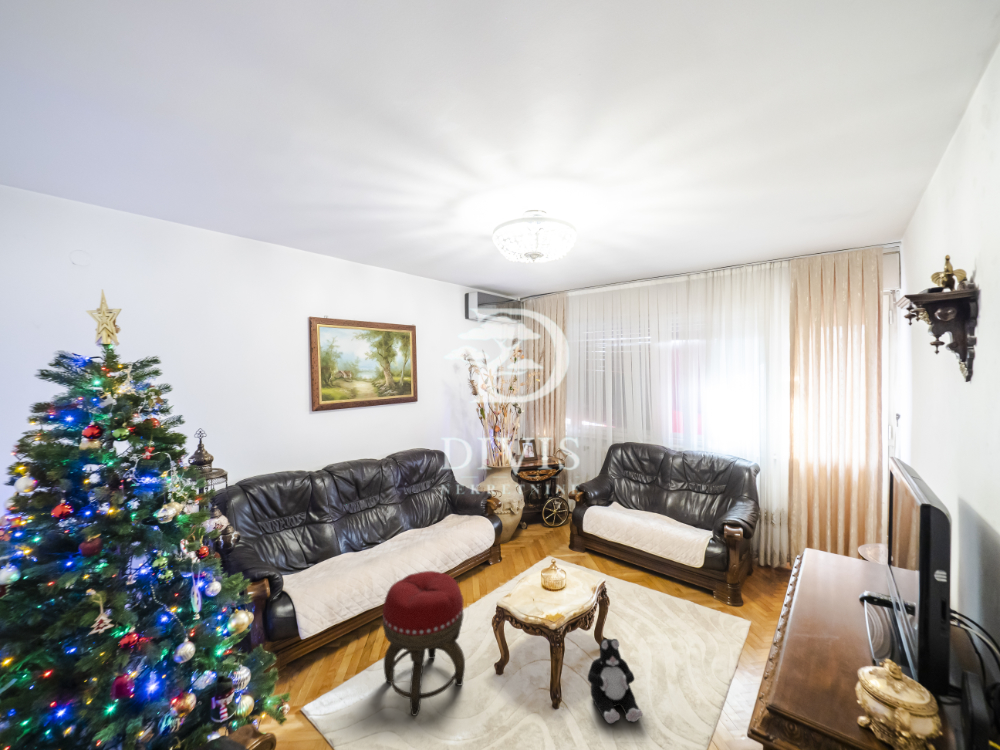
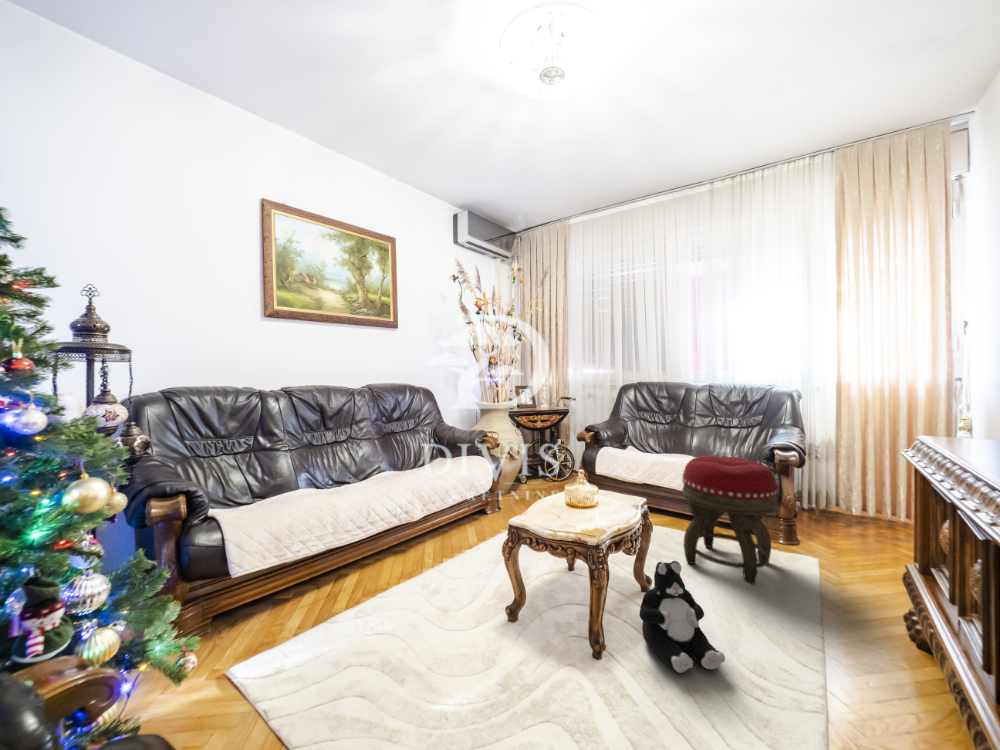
footstool: present [383,571,465,715] -> present [682,456,778,584]

